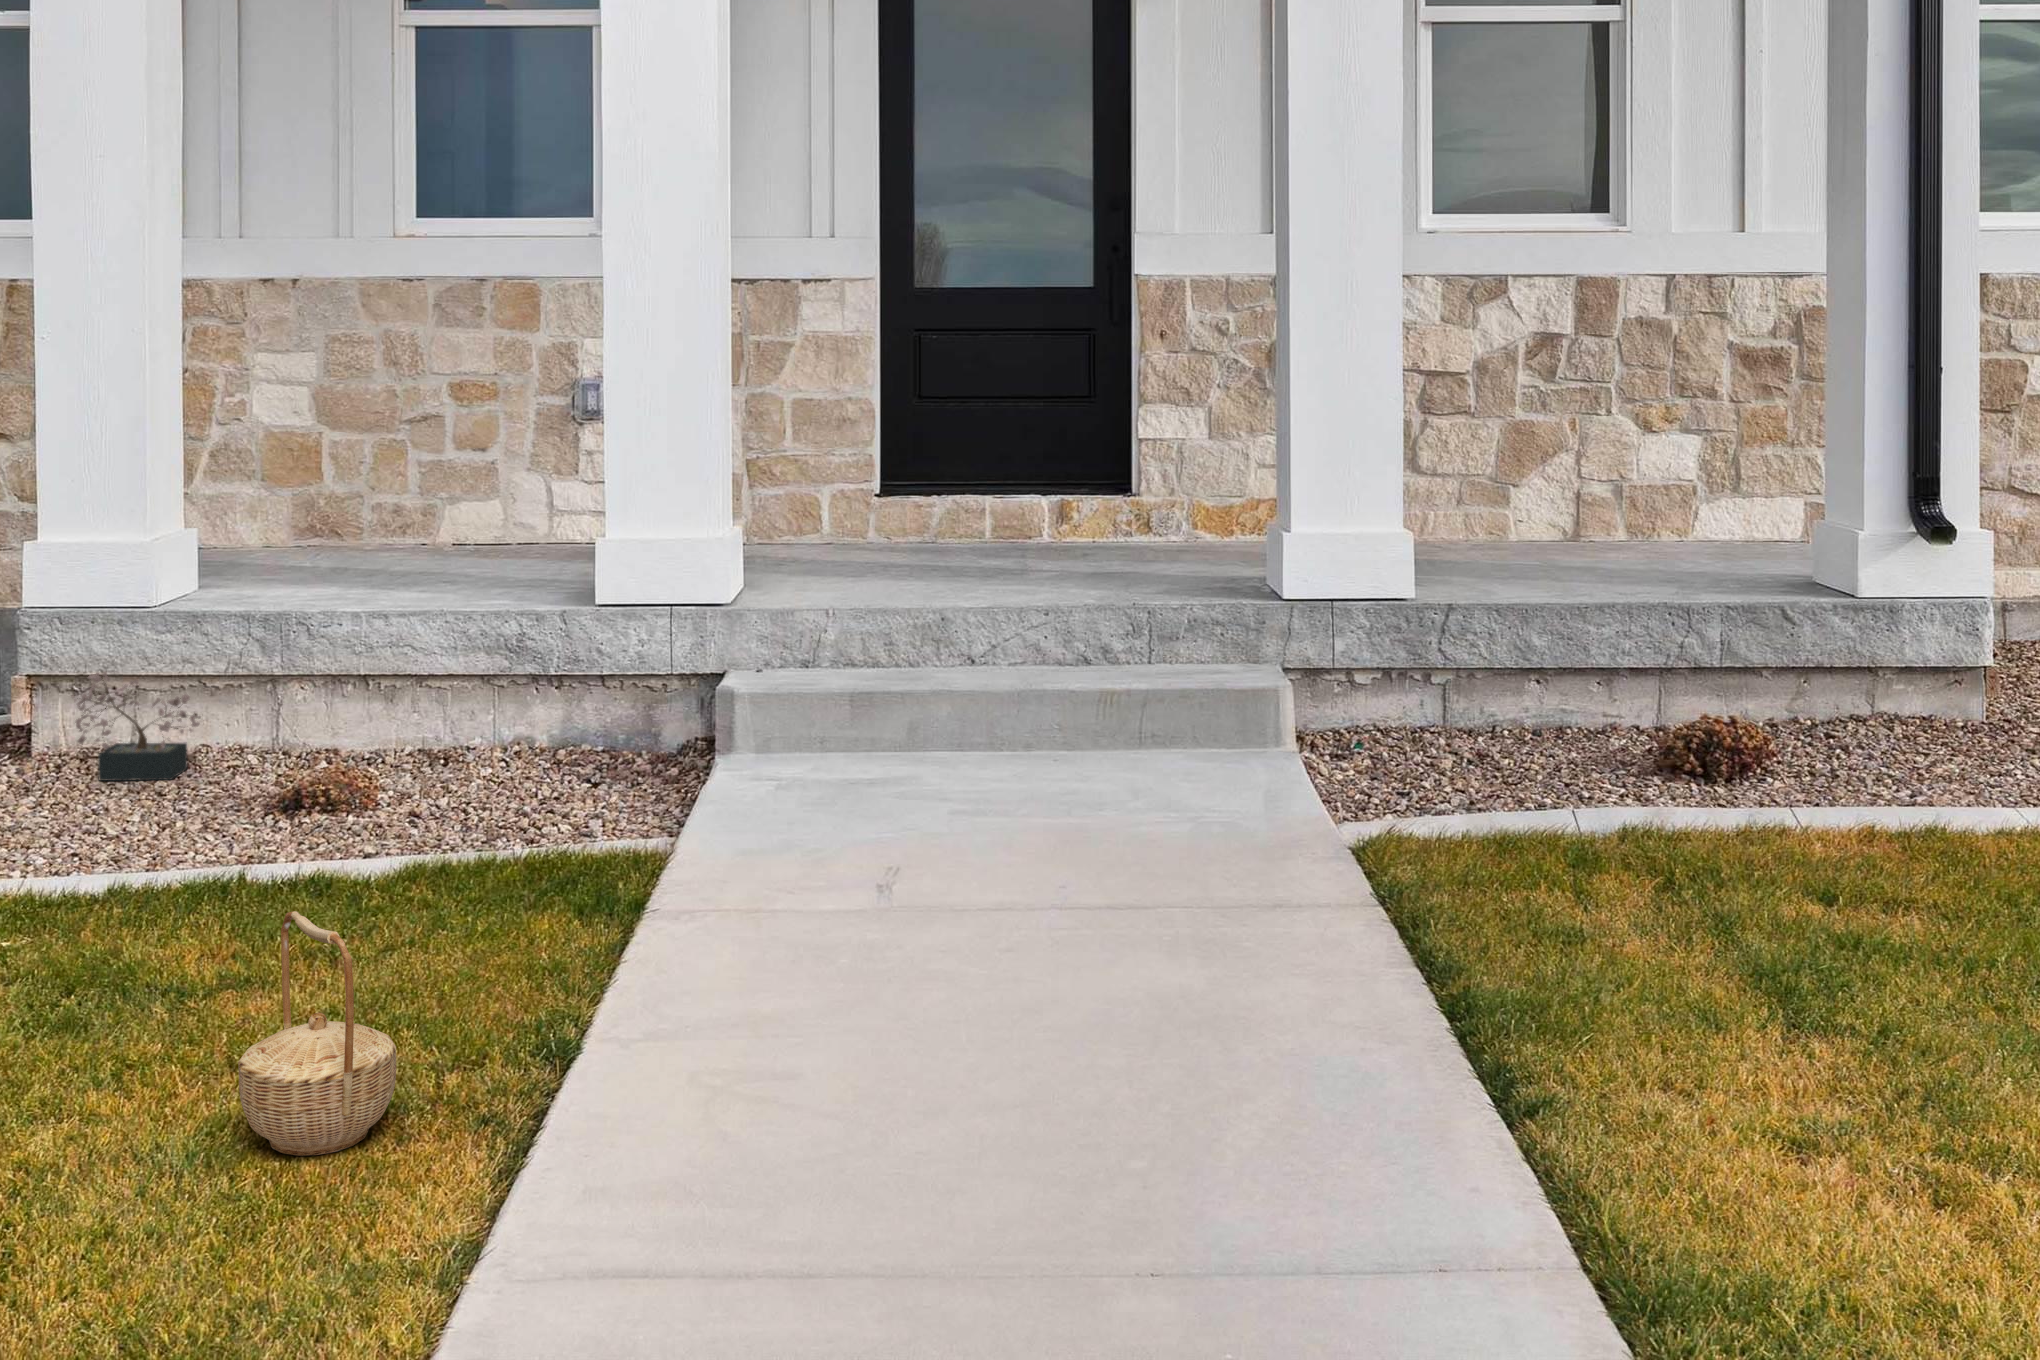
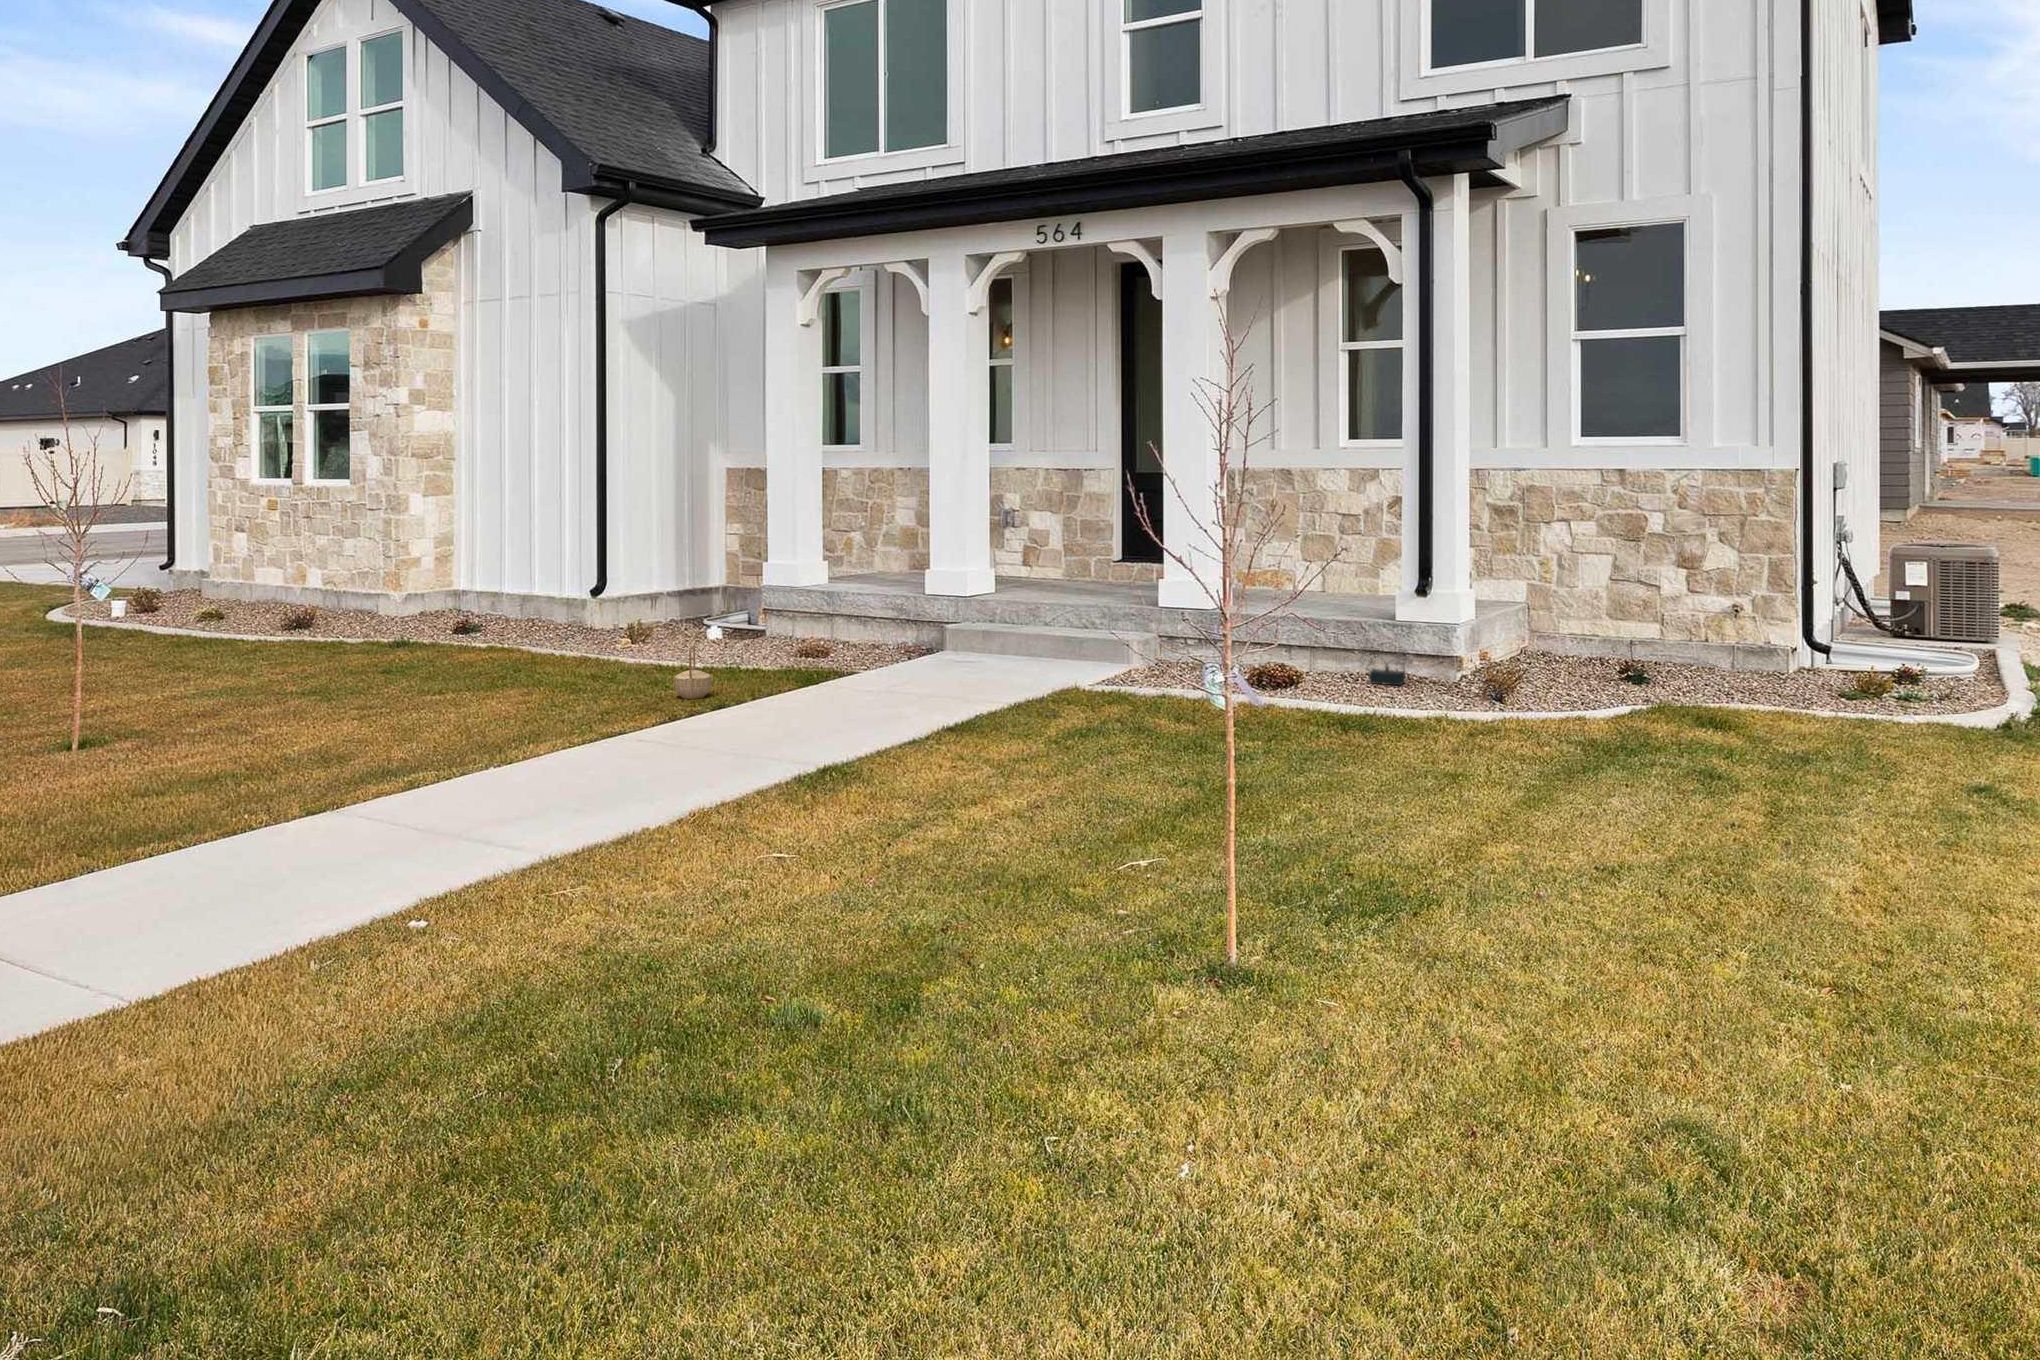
decorative plant: present [71,672,200,781] -> present [1360,638,1411,685]

